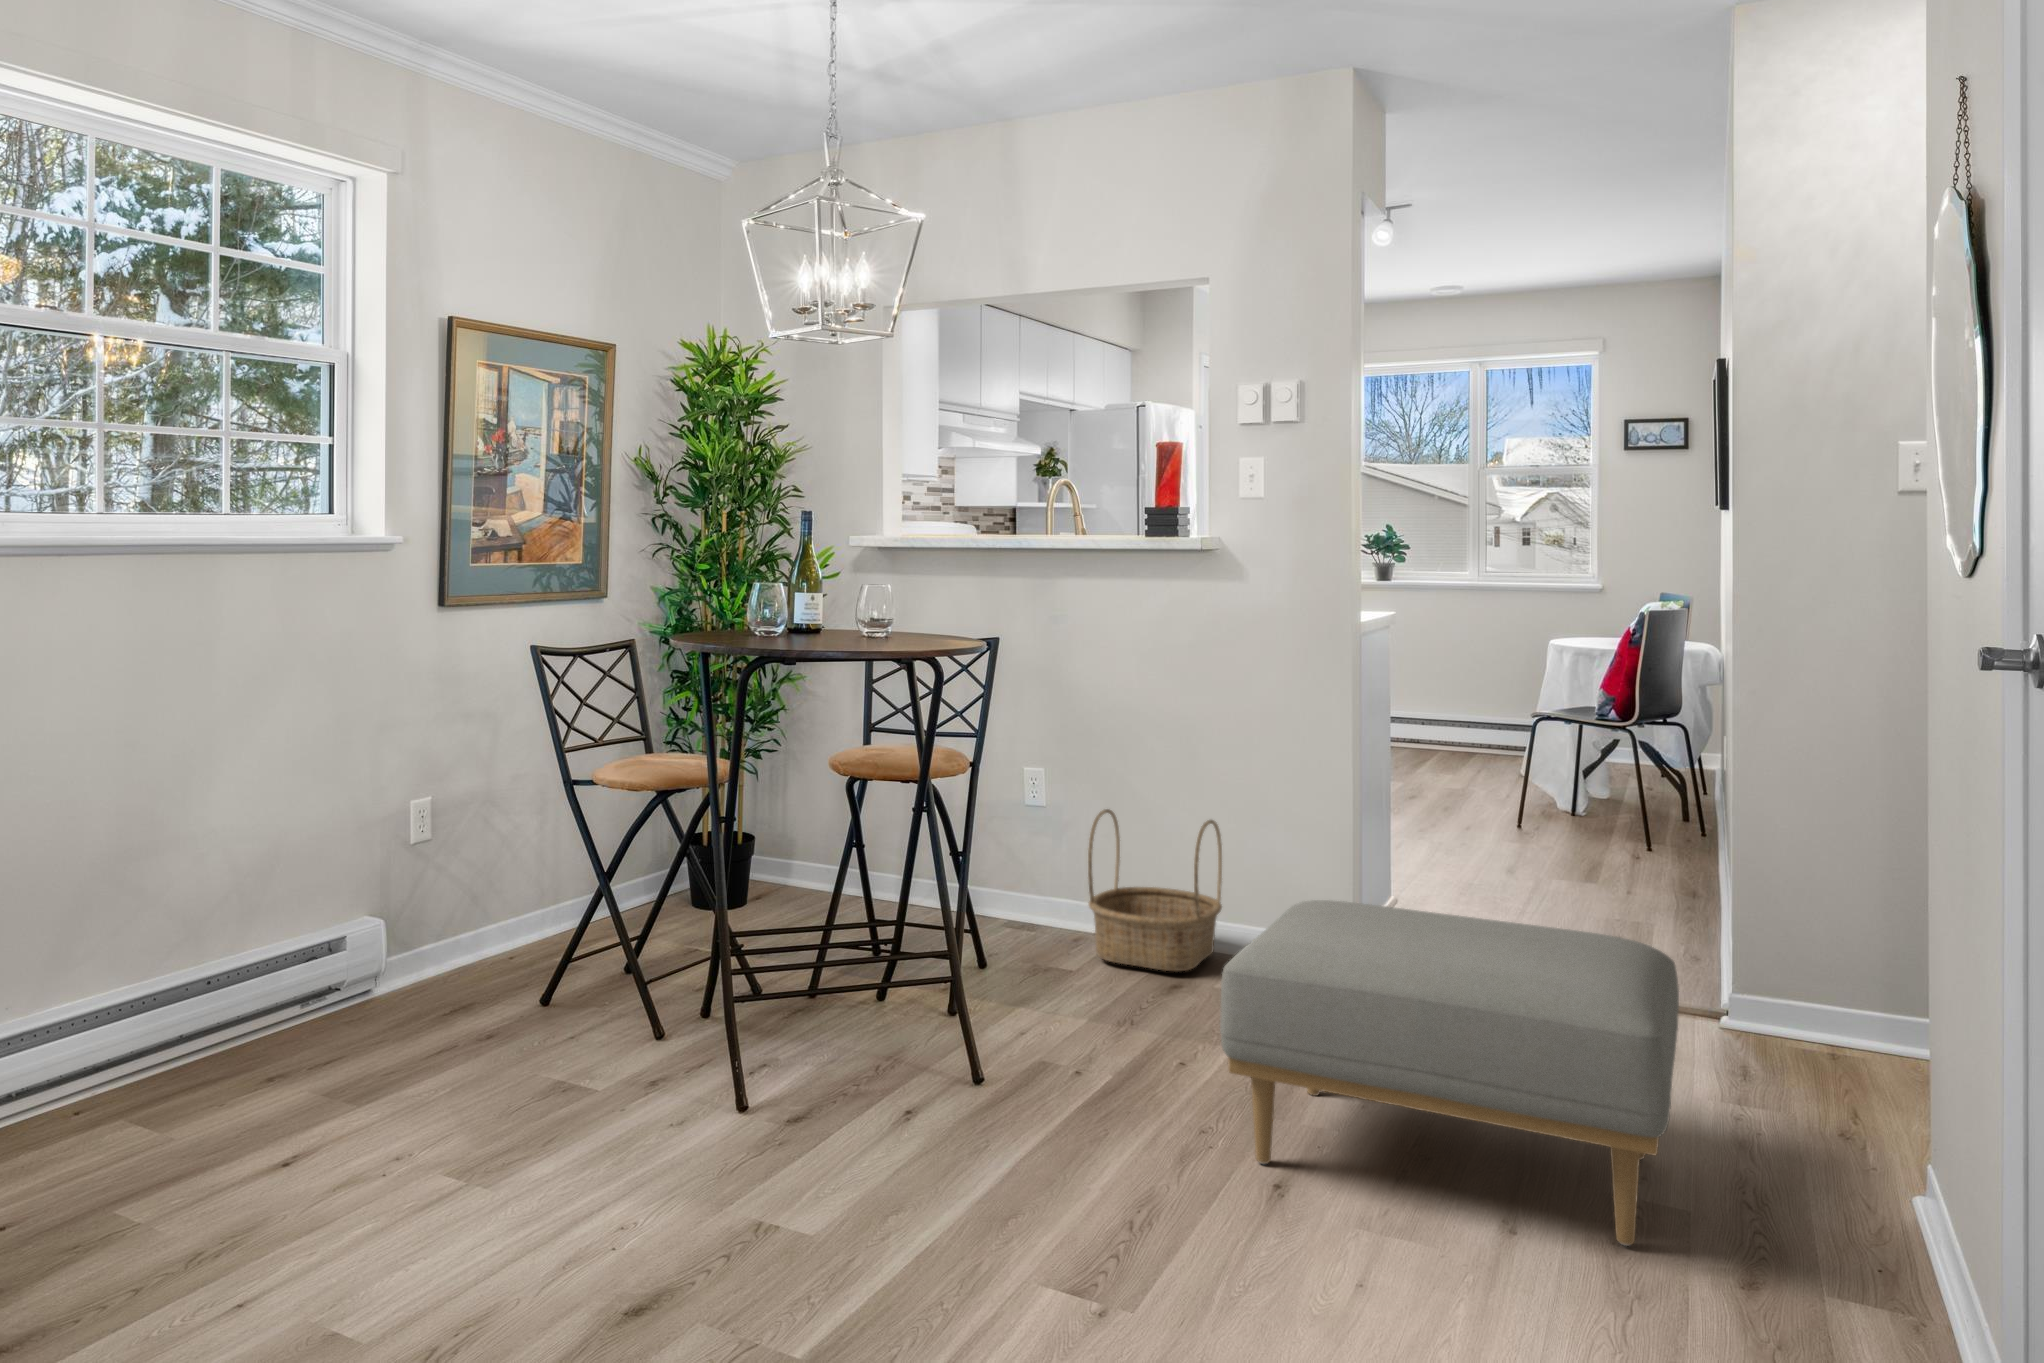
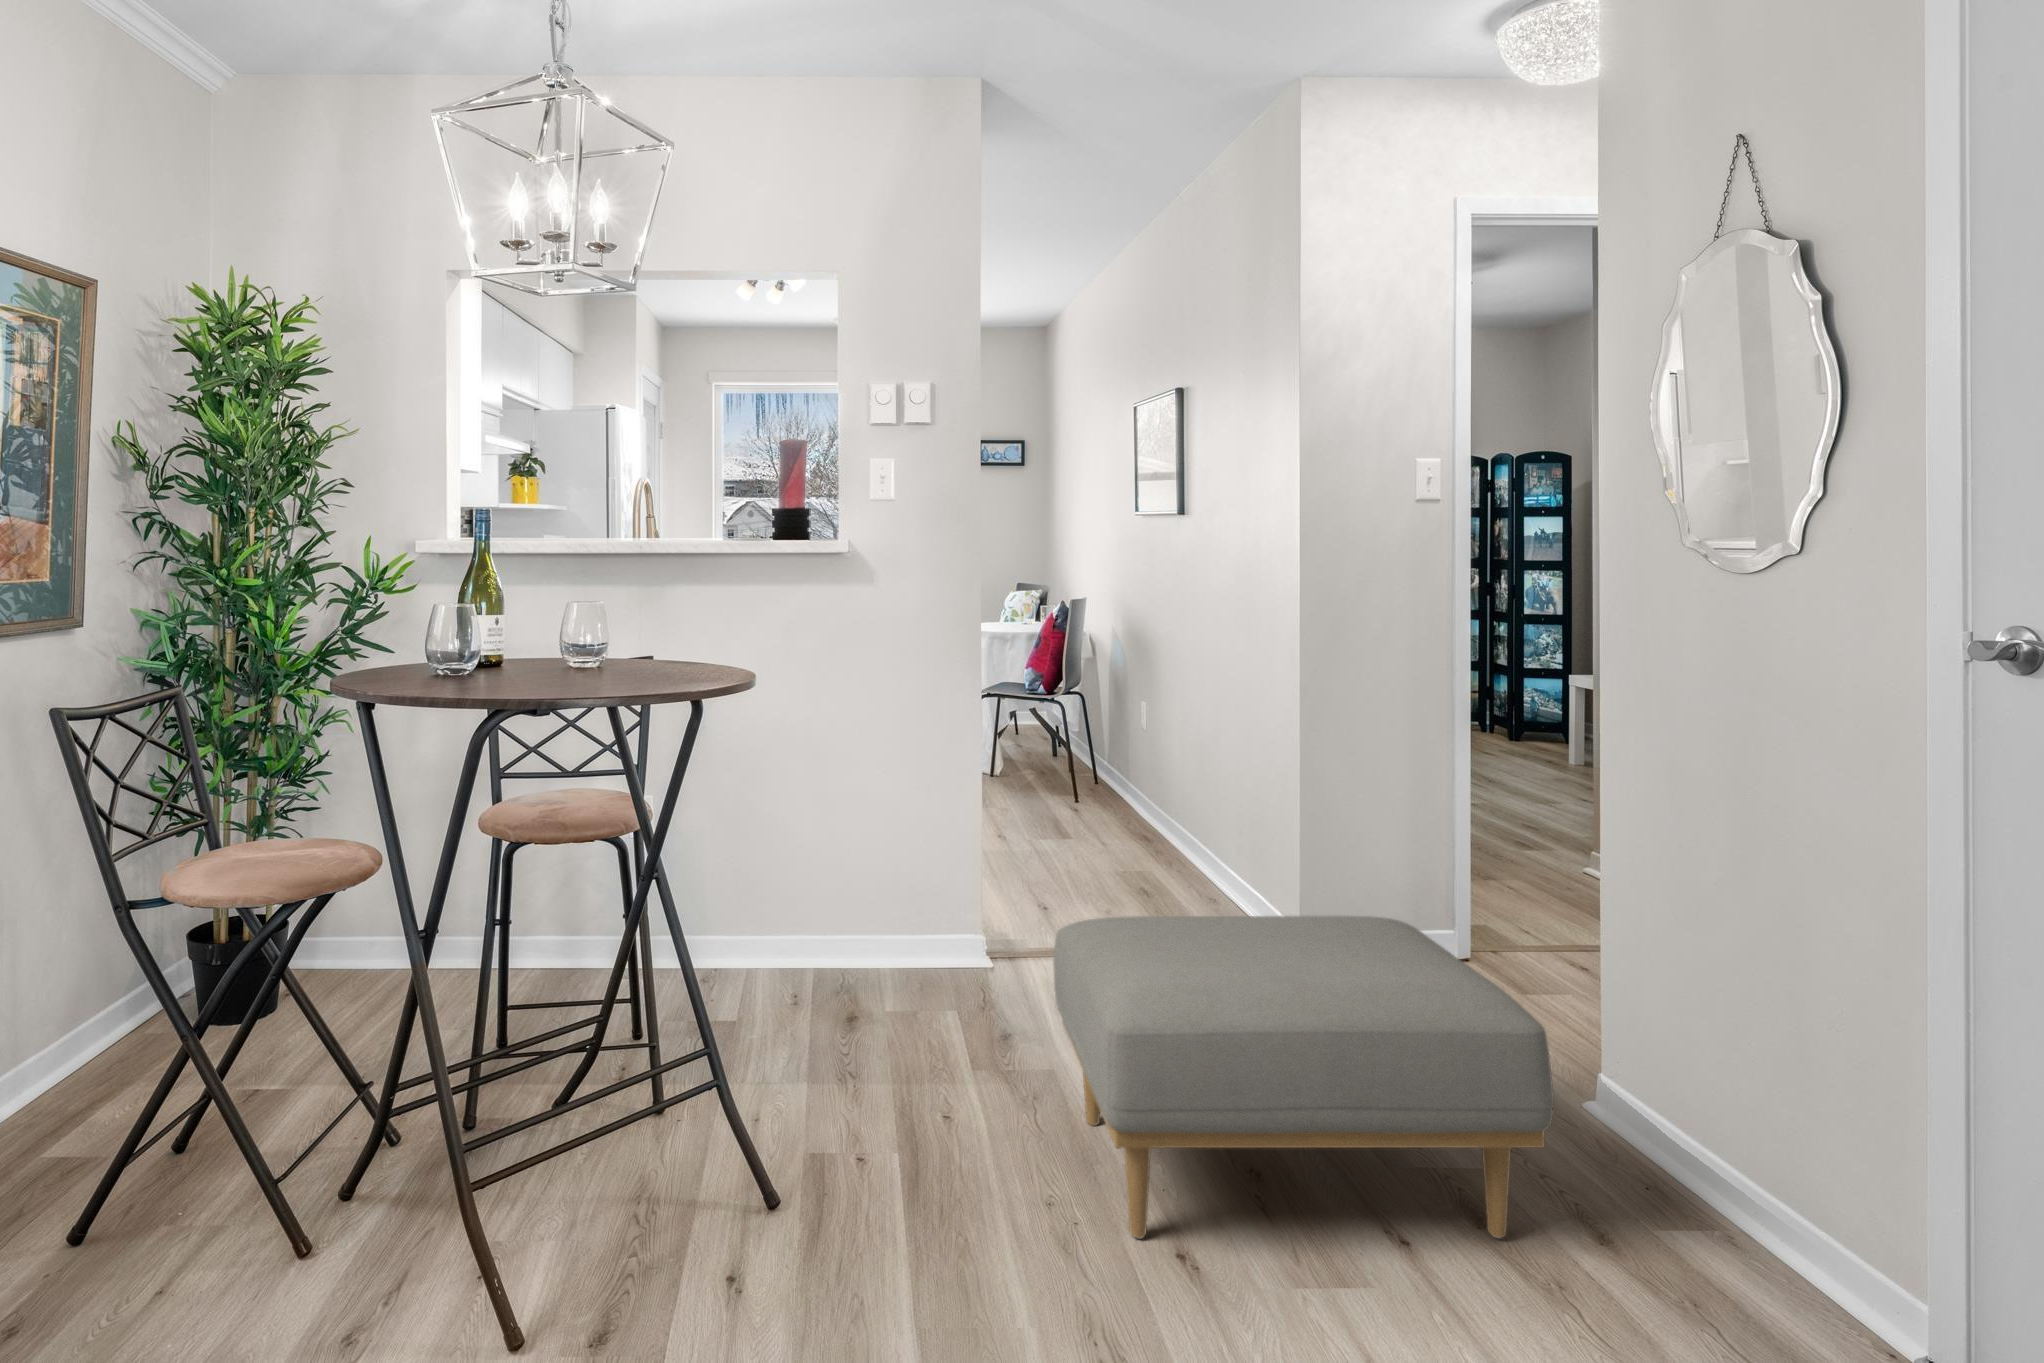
basket: present [1088,809,1222,971] -> none [739,830,874,998]

